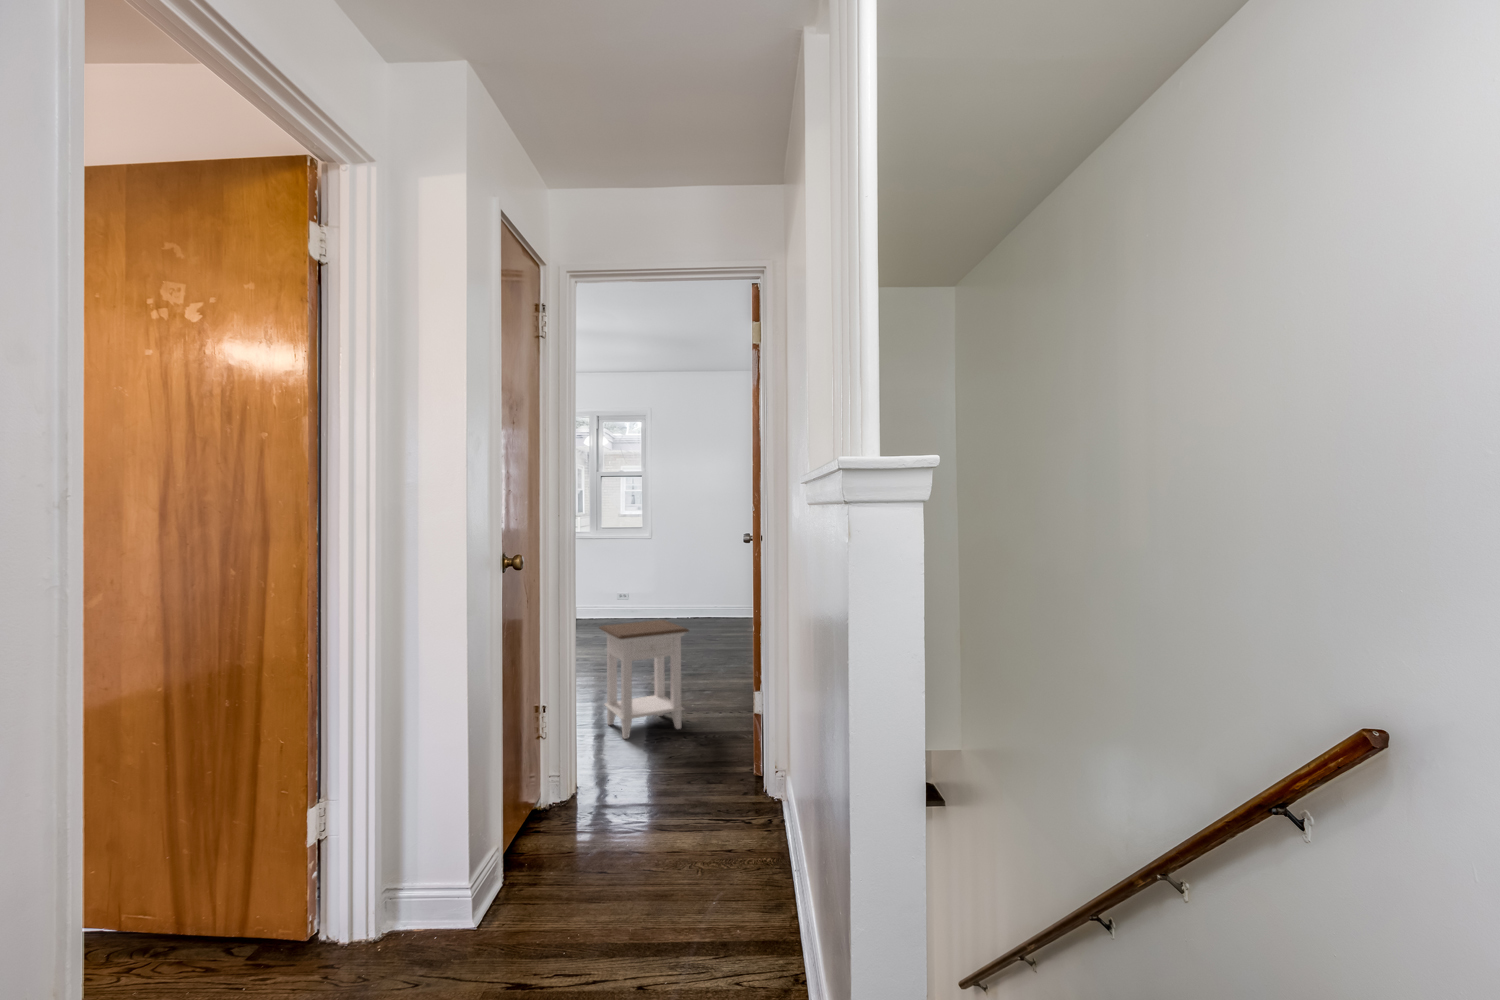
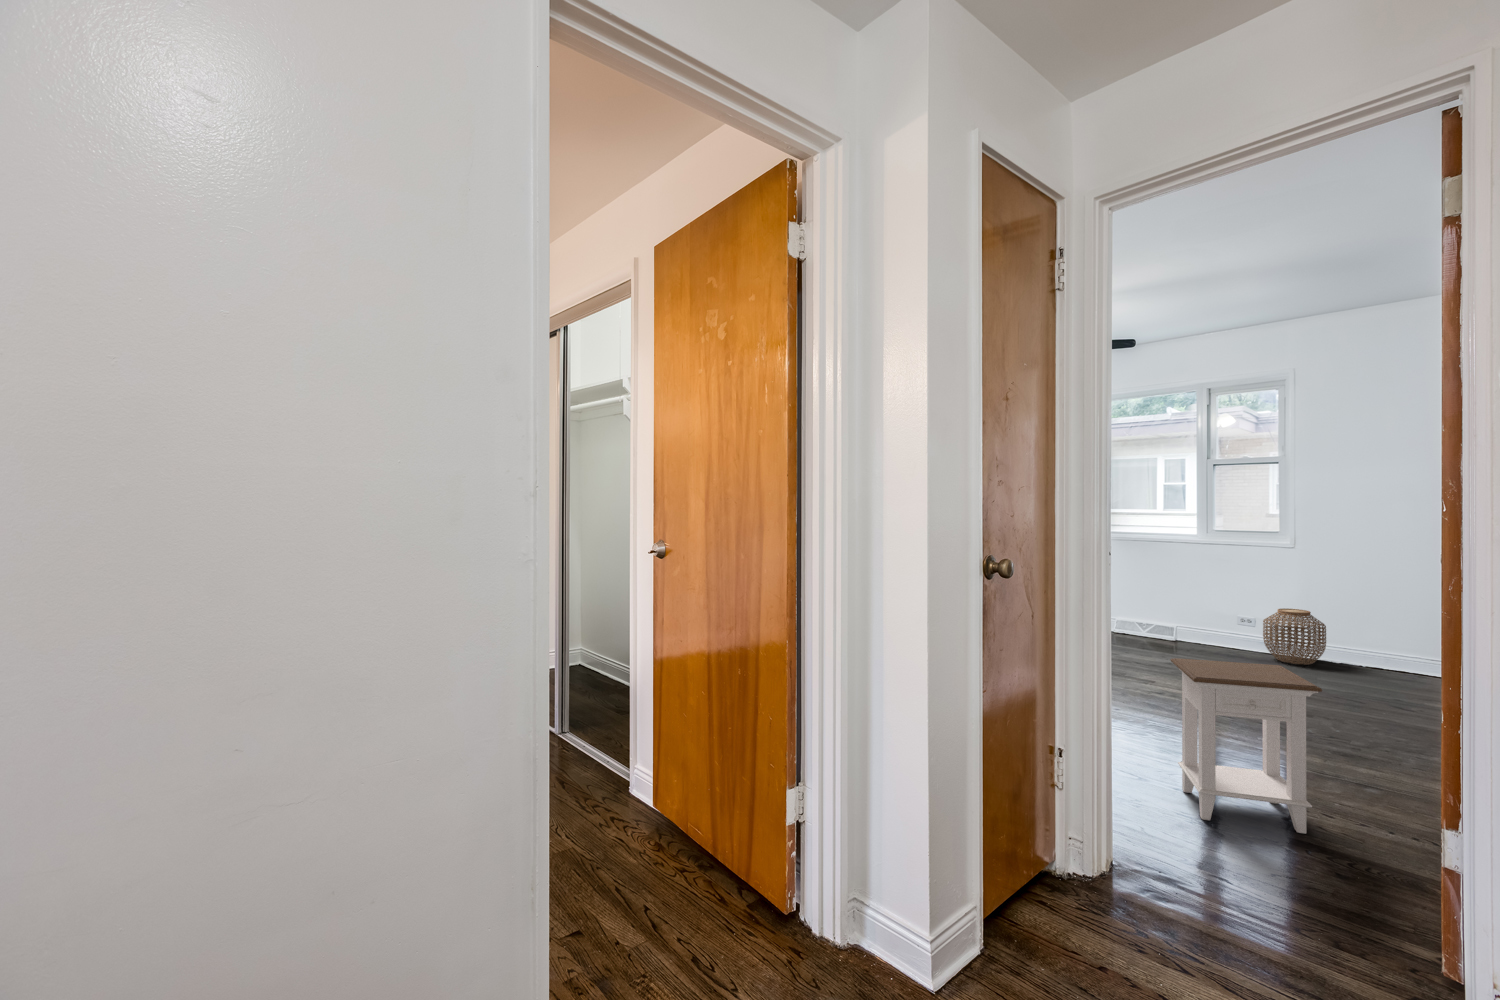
woven basket: none [633,584,669,623] -> present [1263,608,1326,665]

